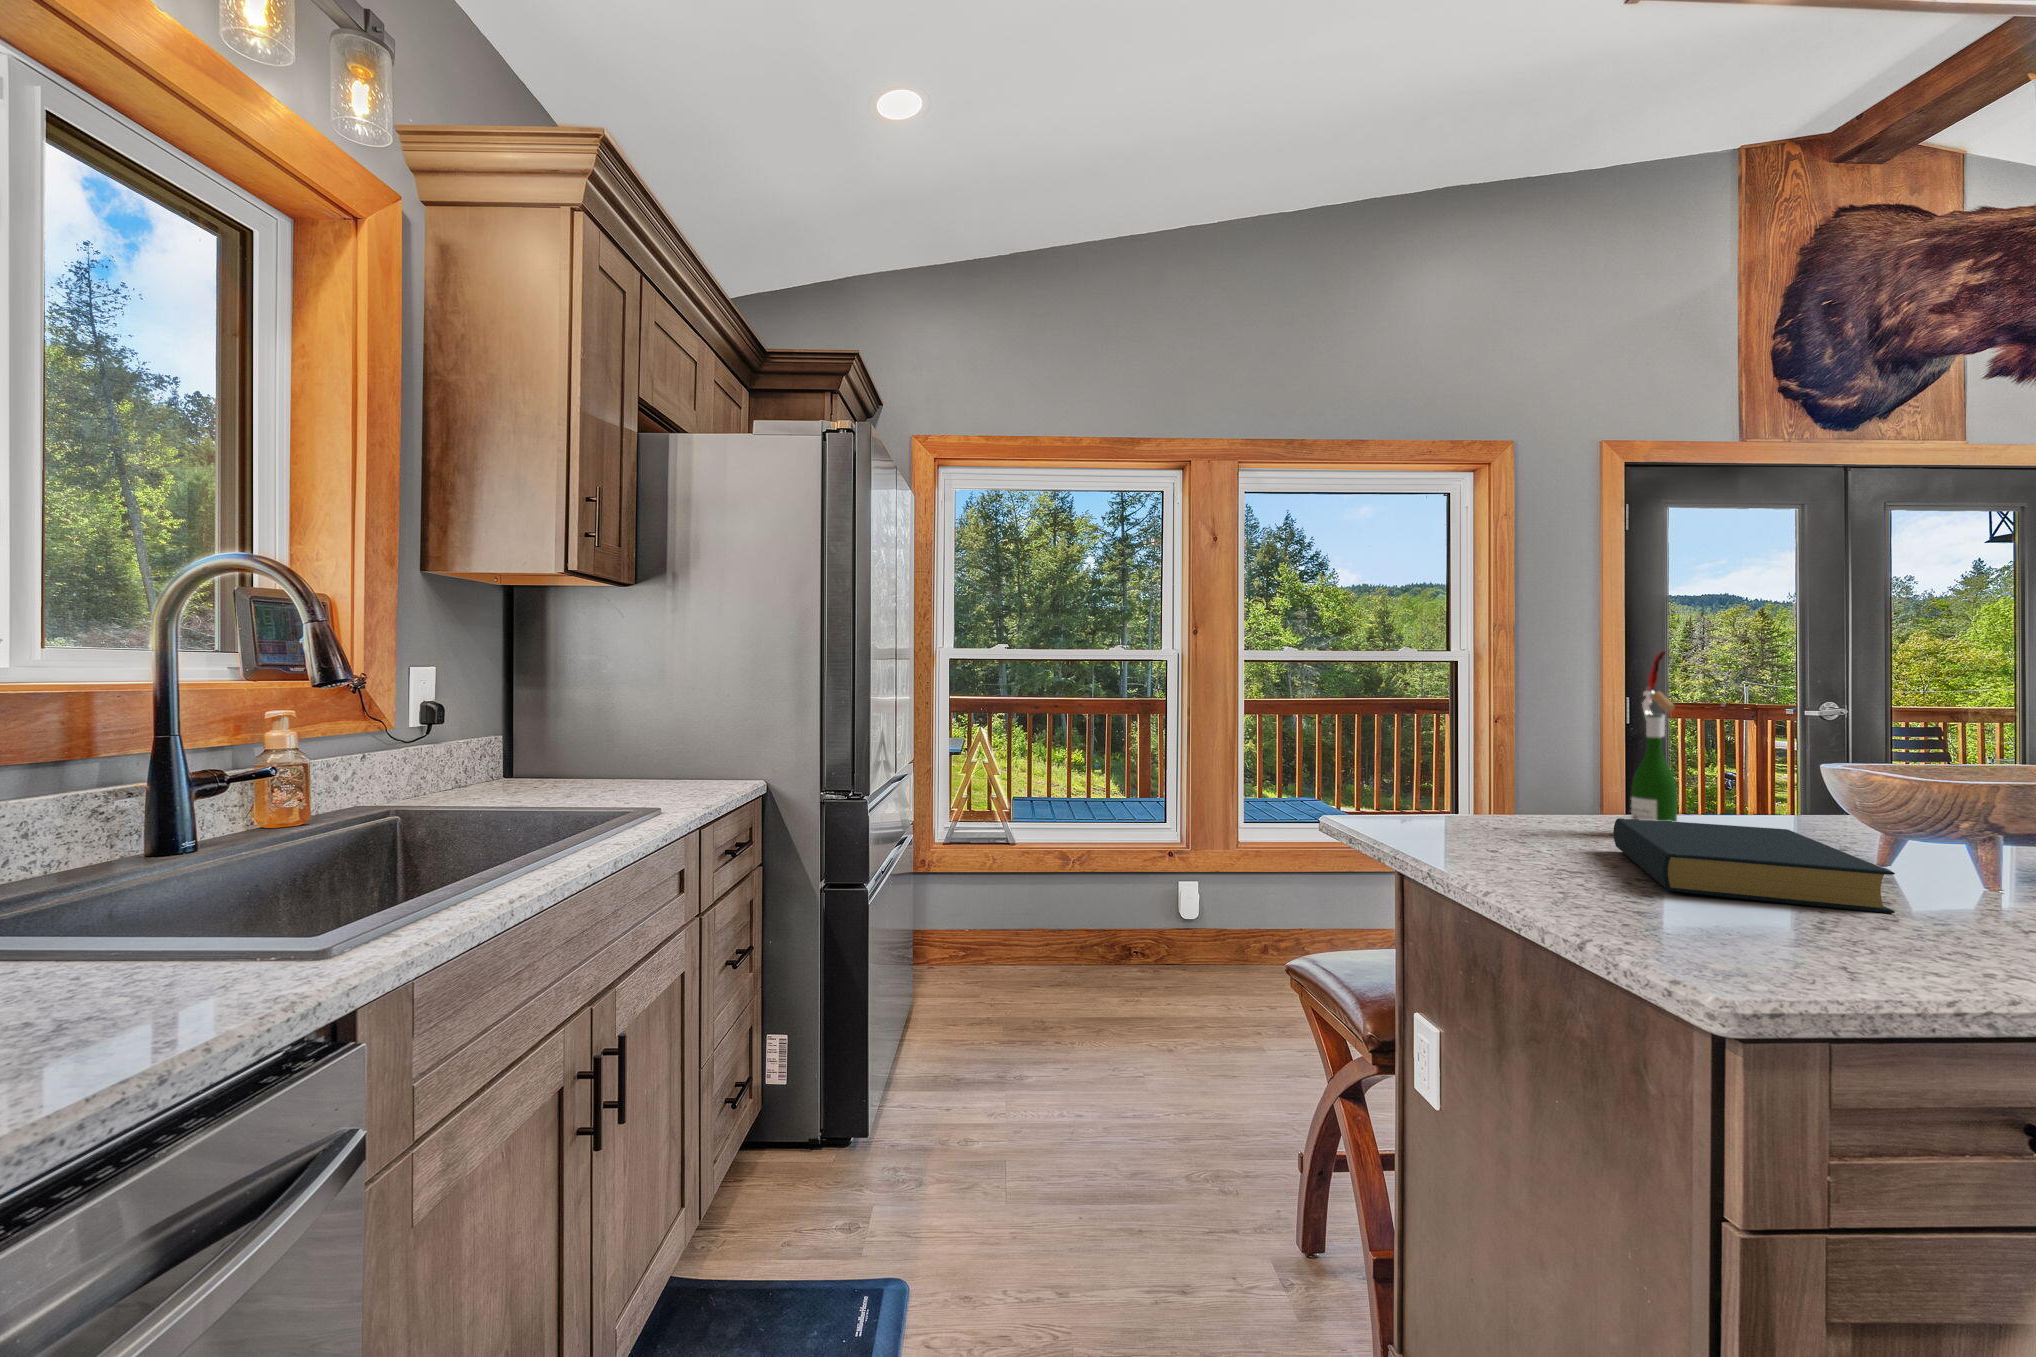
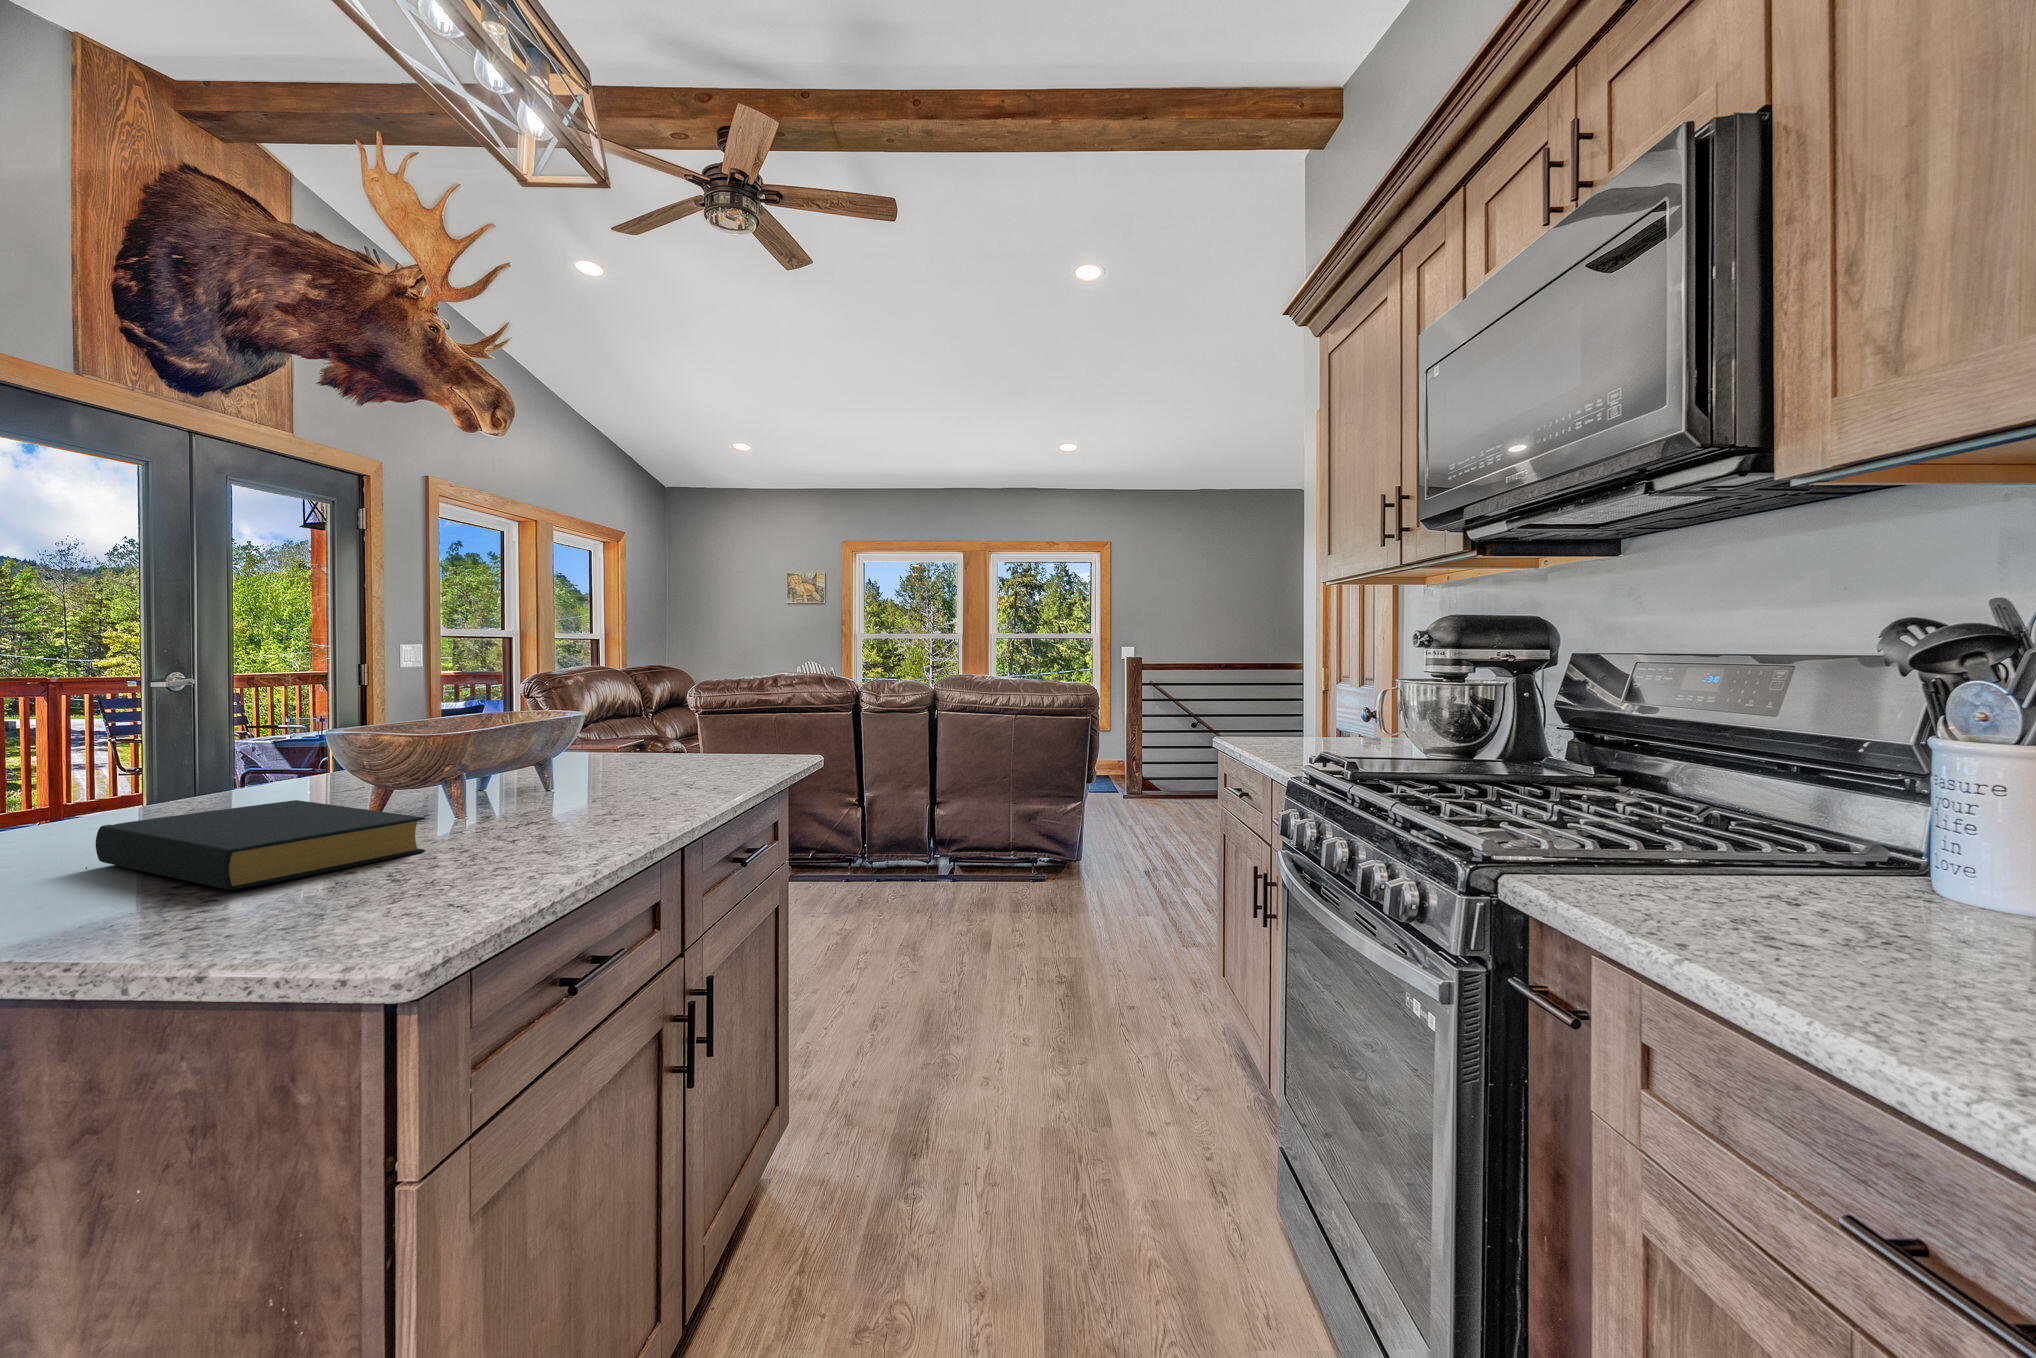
wine bottle: present [1631,651,1677,821] -> none [90,618,176,842]

